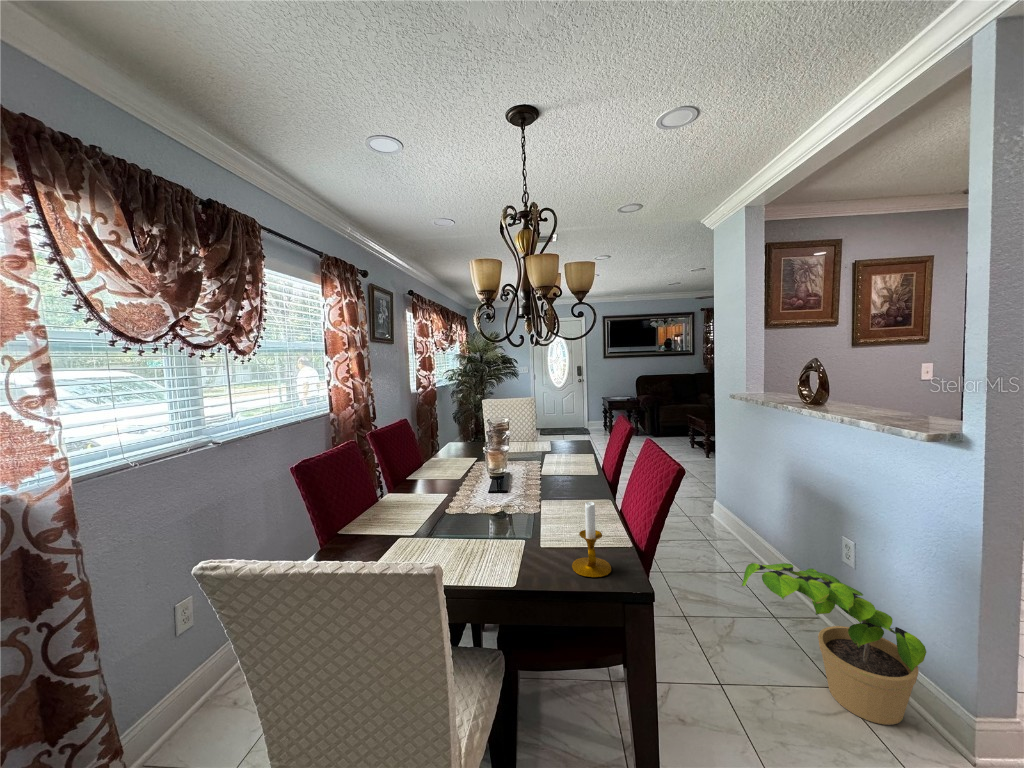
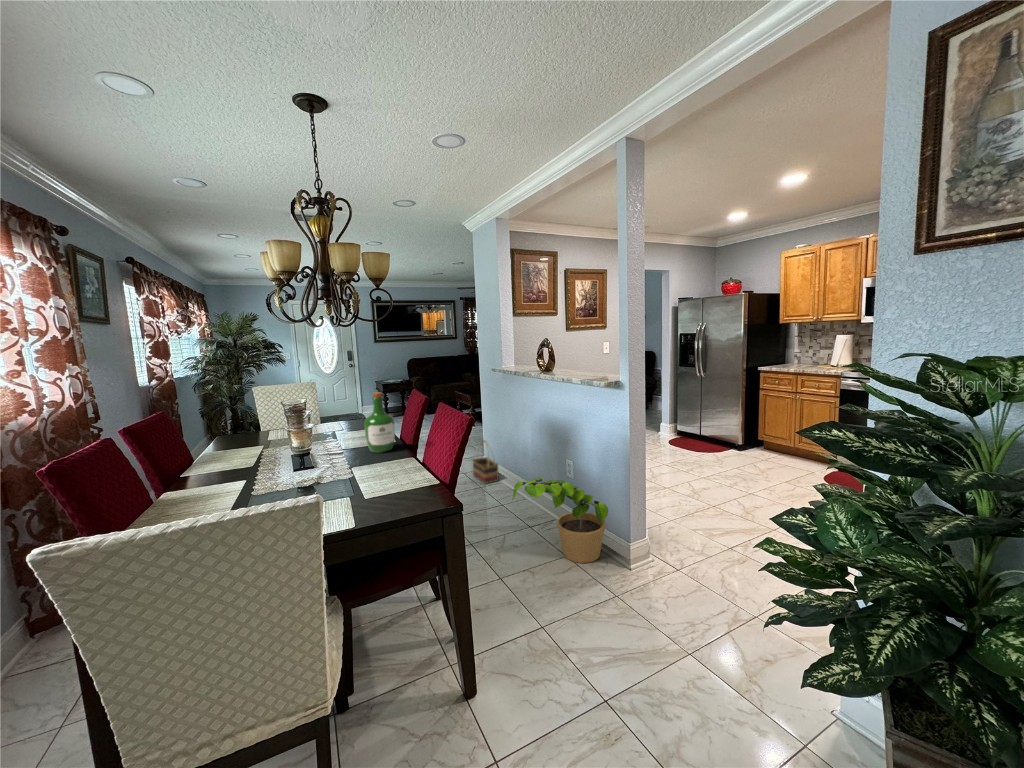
wine bottle: none [557,419,590,488] -> present [364,392,395,453]
basket: none [697,483,733,539] -> present [473,440,499,484]
candlestick: present [572,502,611,577] -> none [402,447,433,504]

